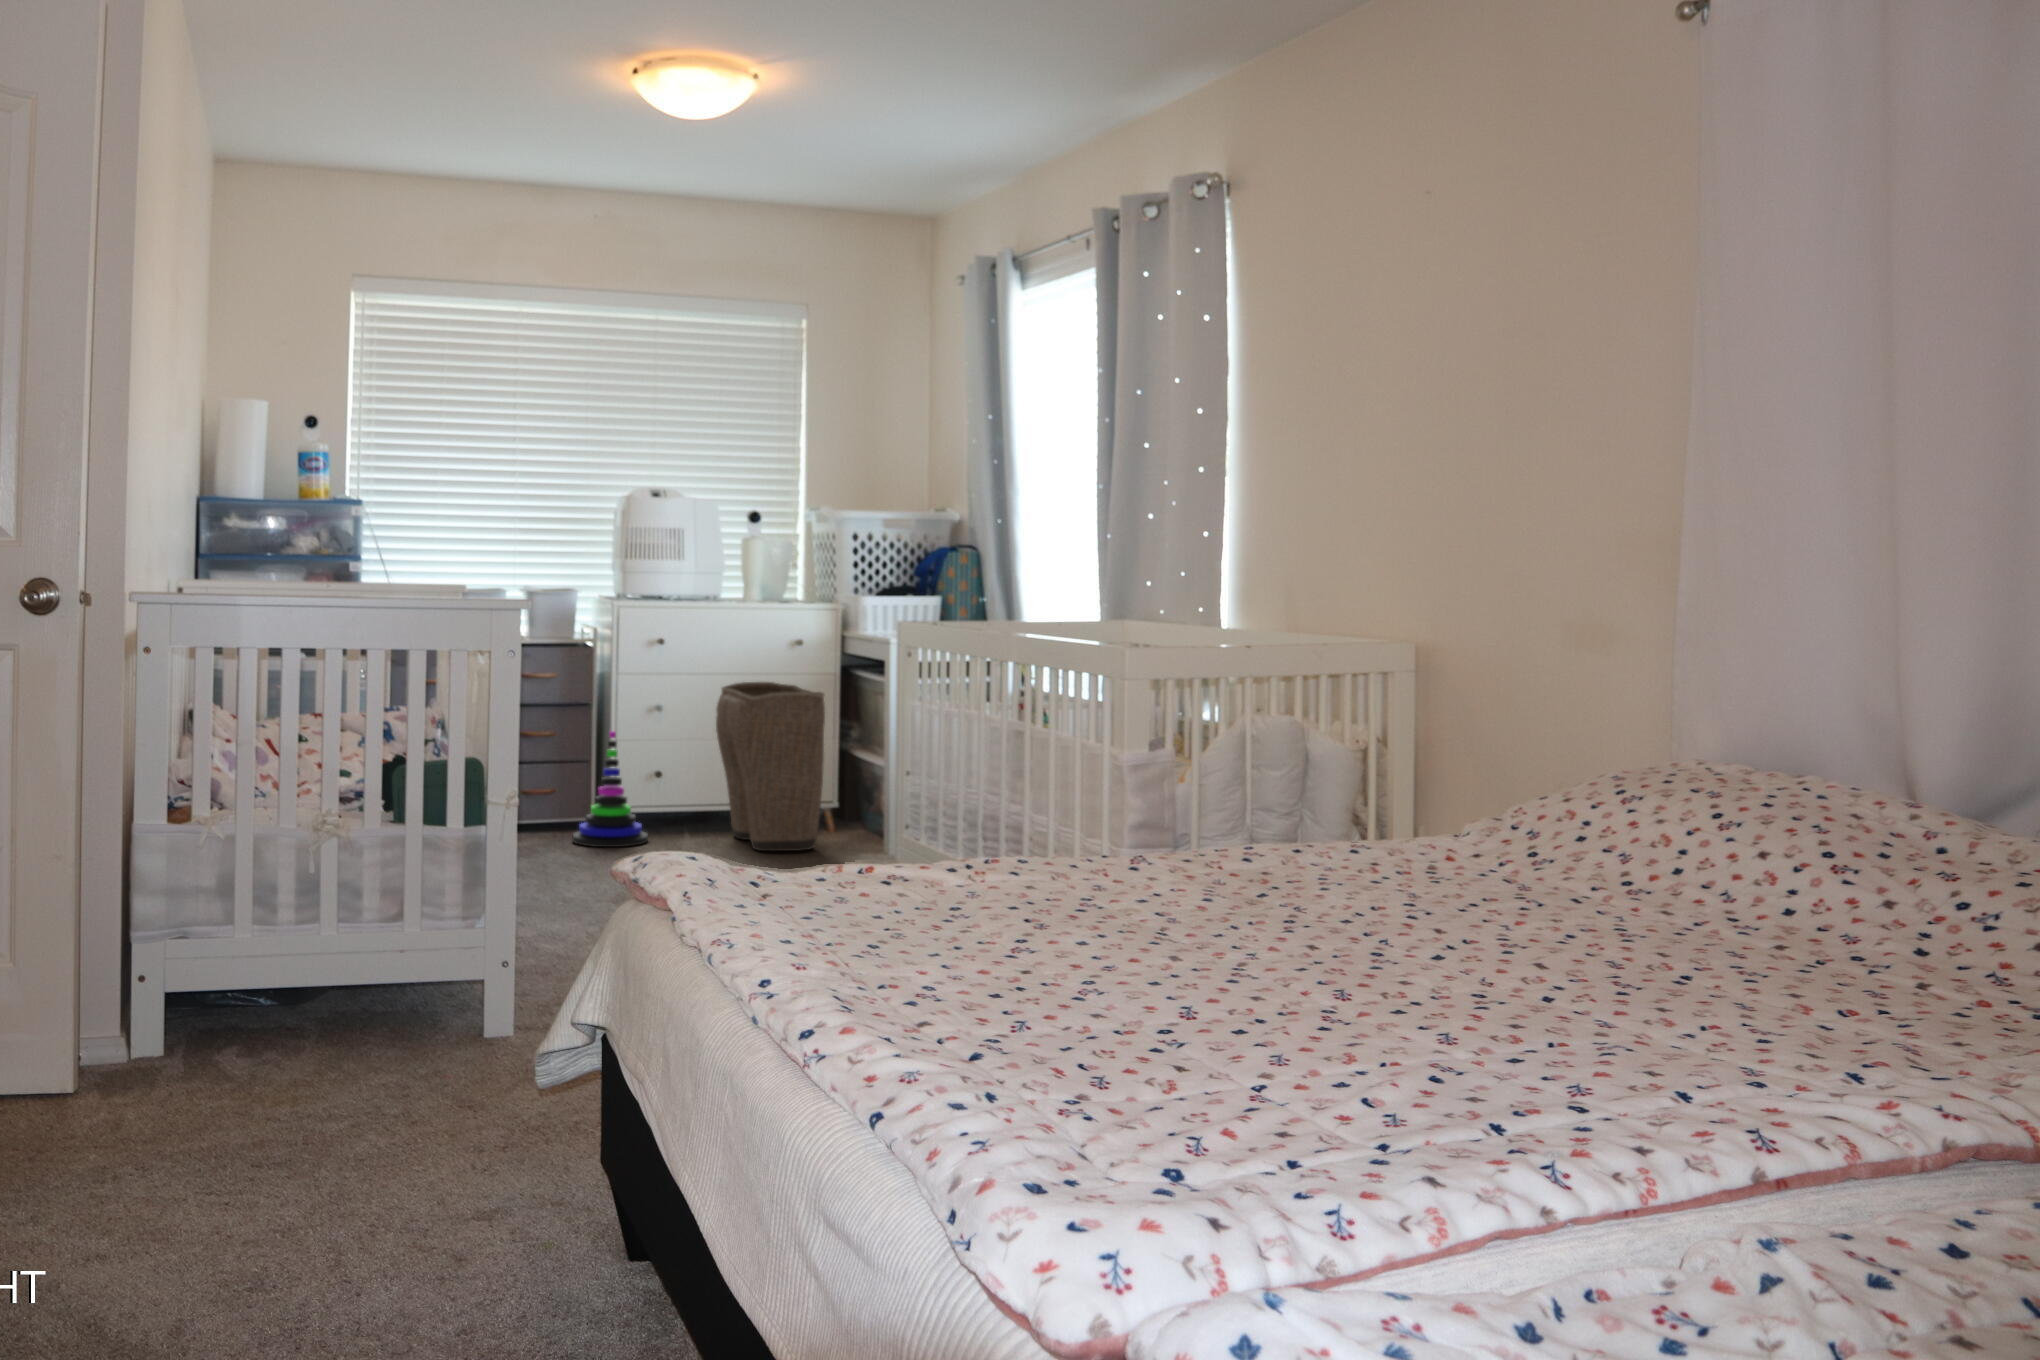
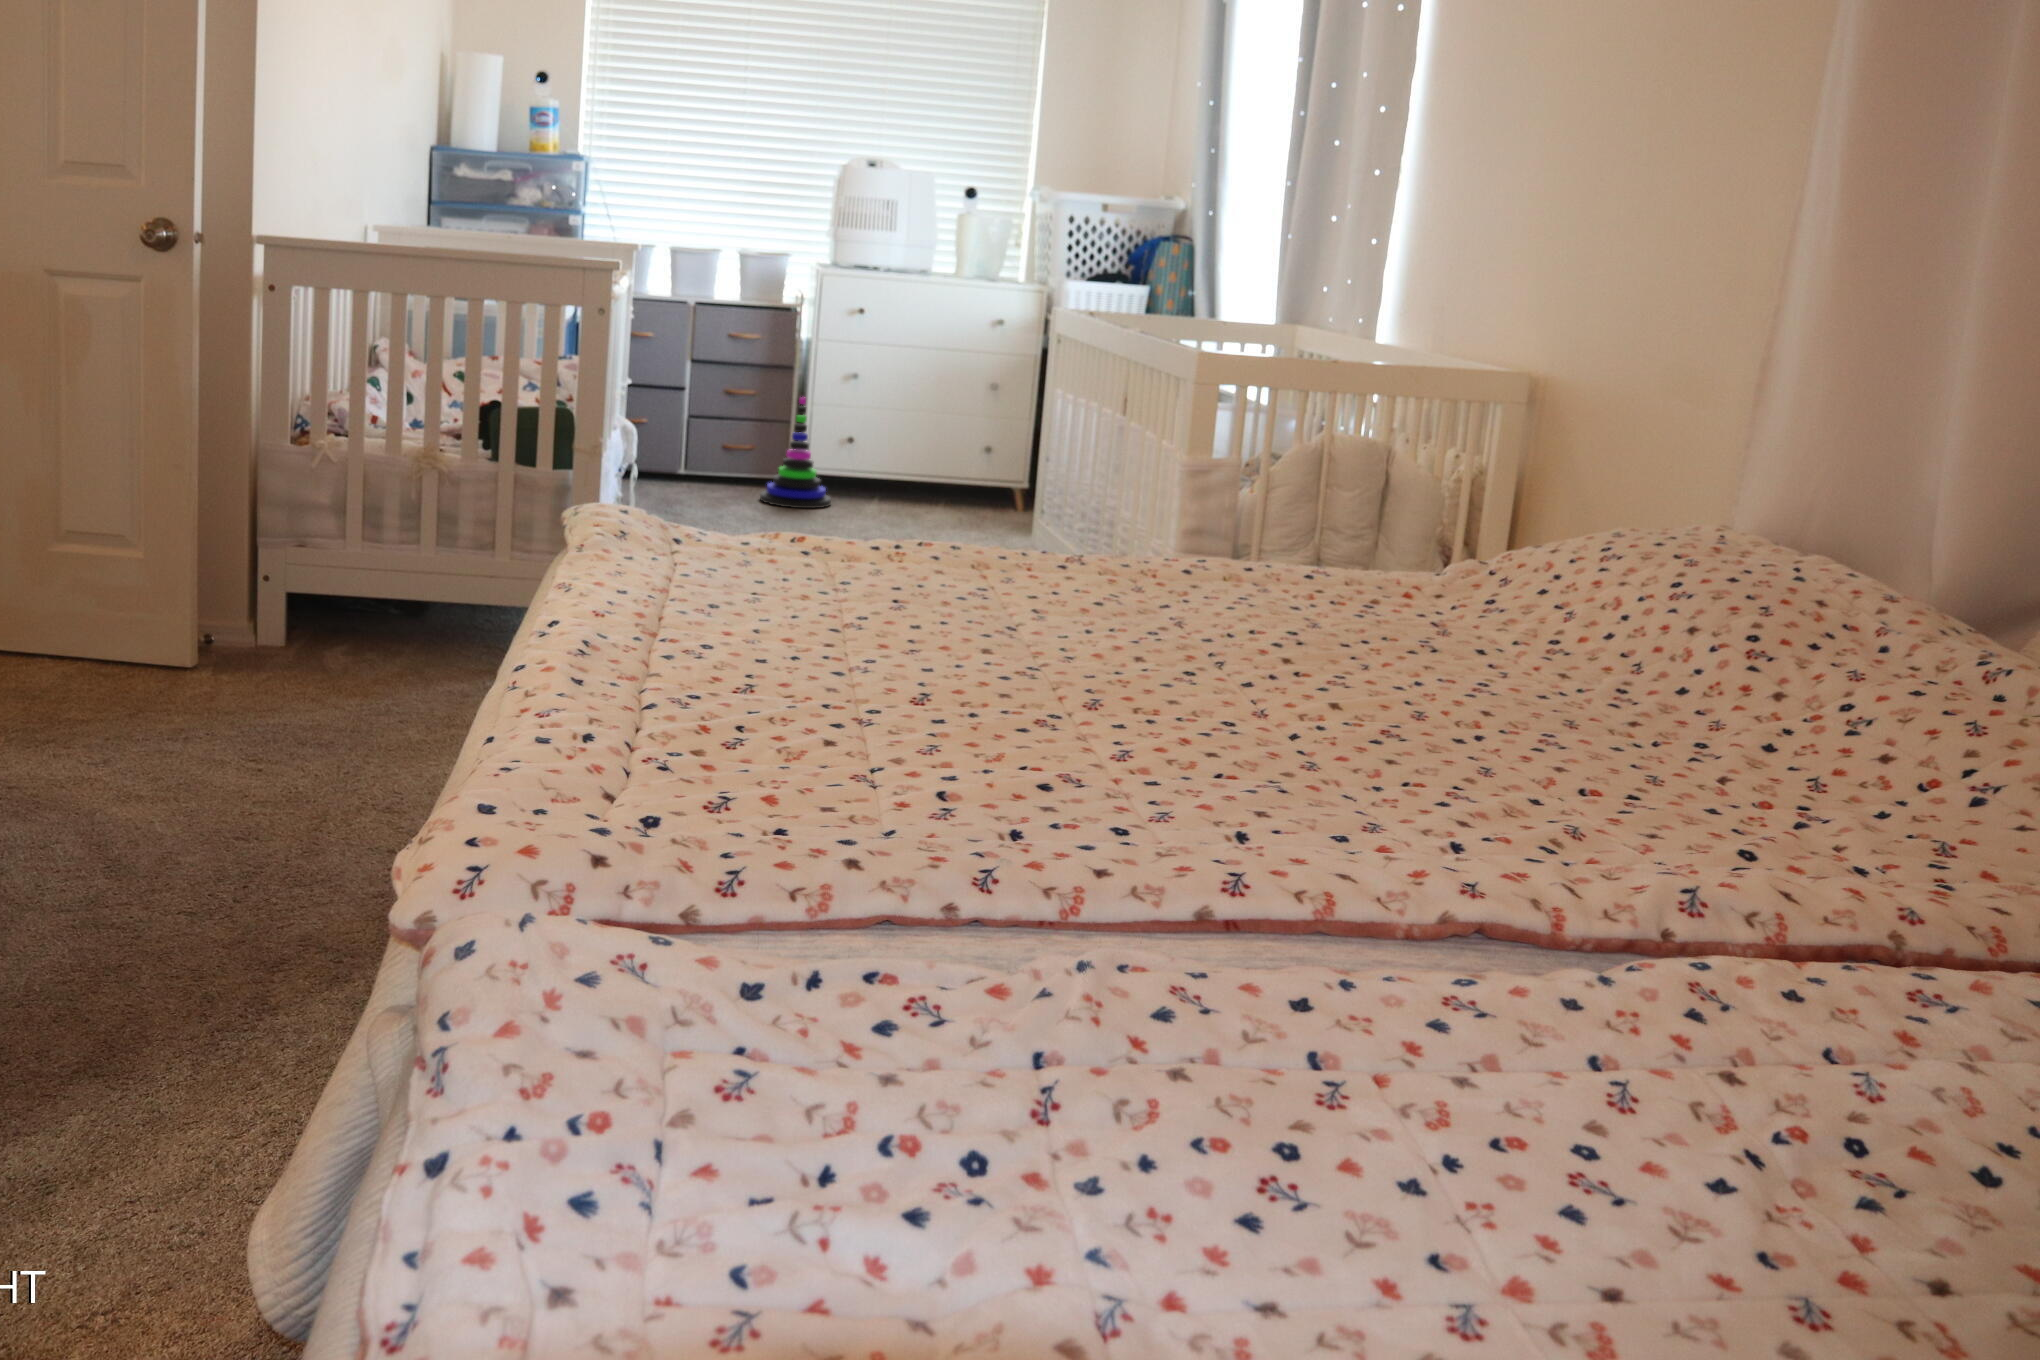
laundry basket: present [716,682,825,851] -> none [905,360,1005,529]

